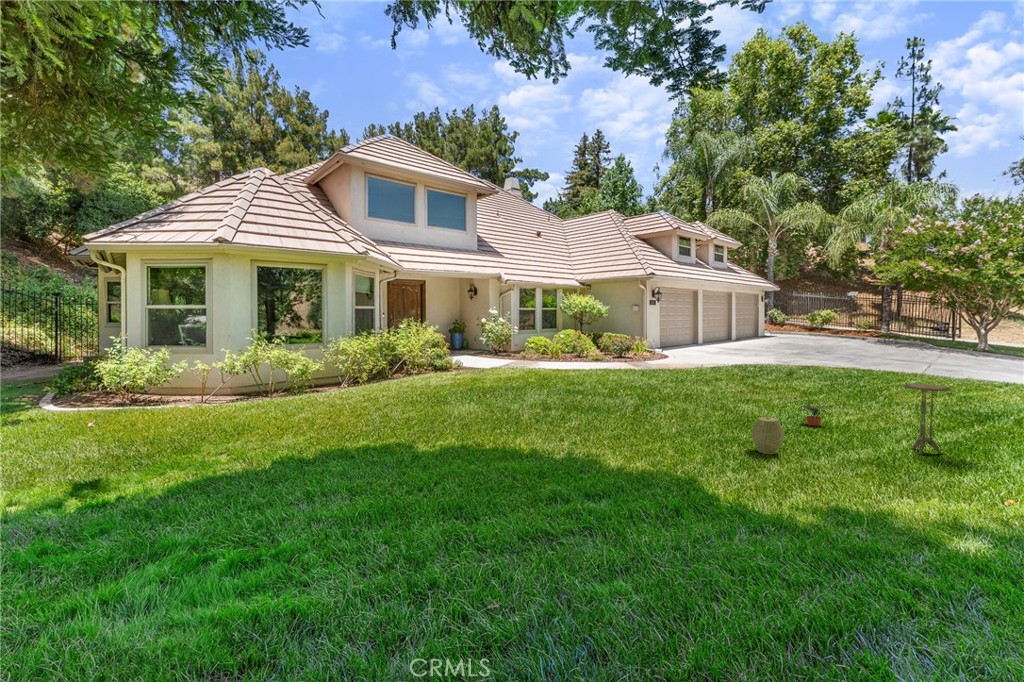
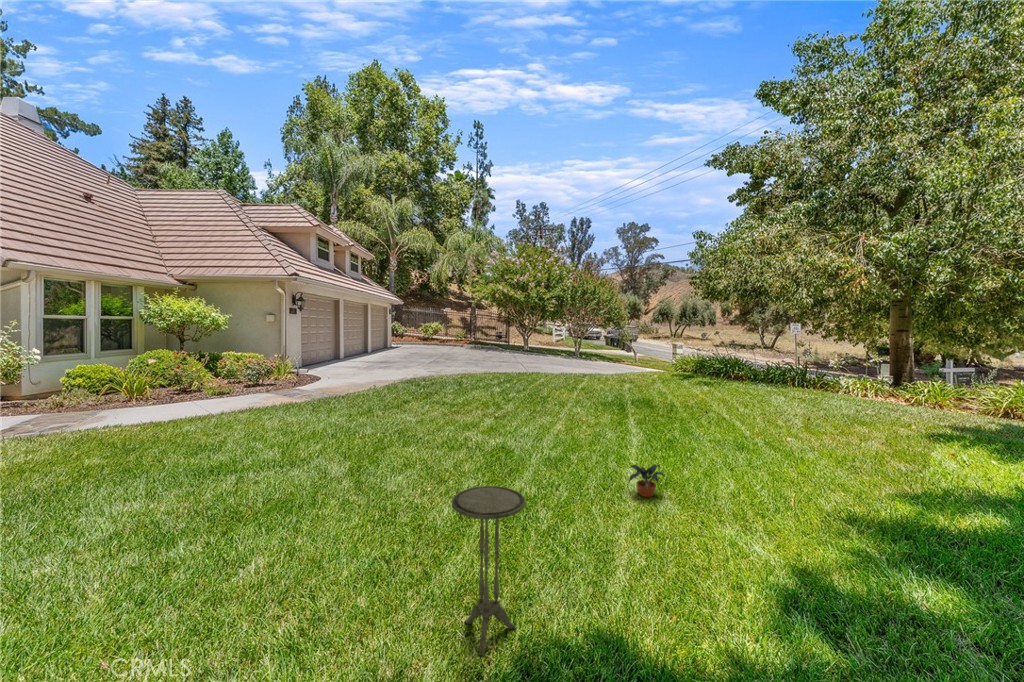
side table: present [904,384,951,455] -> present [452,486,526,656]
woven basket: present [752,417,784,454] -> none [716,543,779,625]

